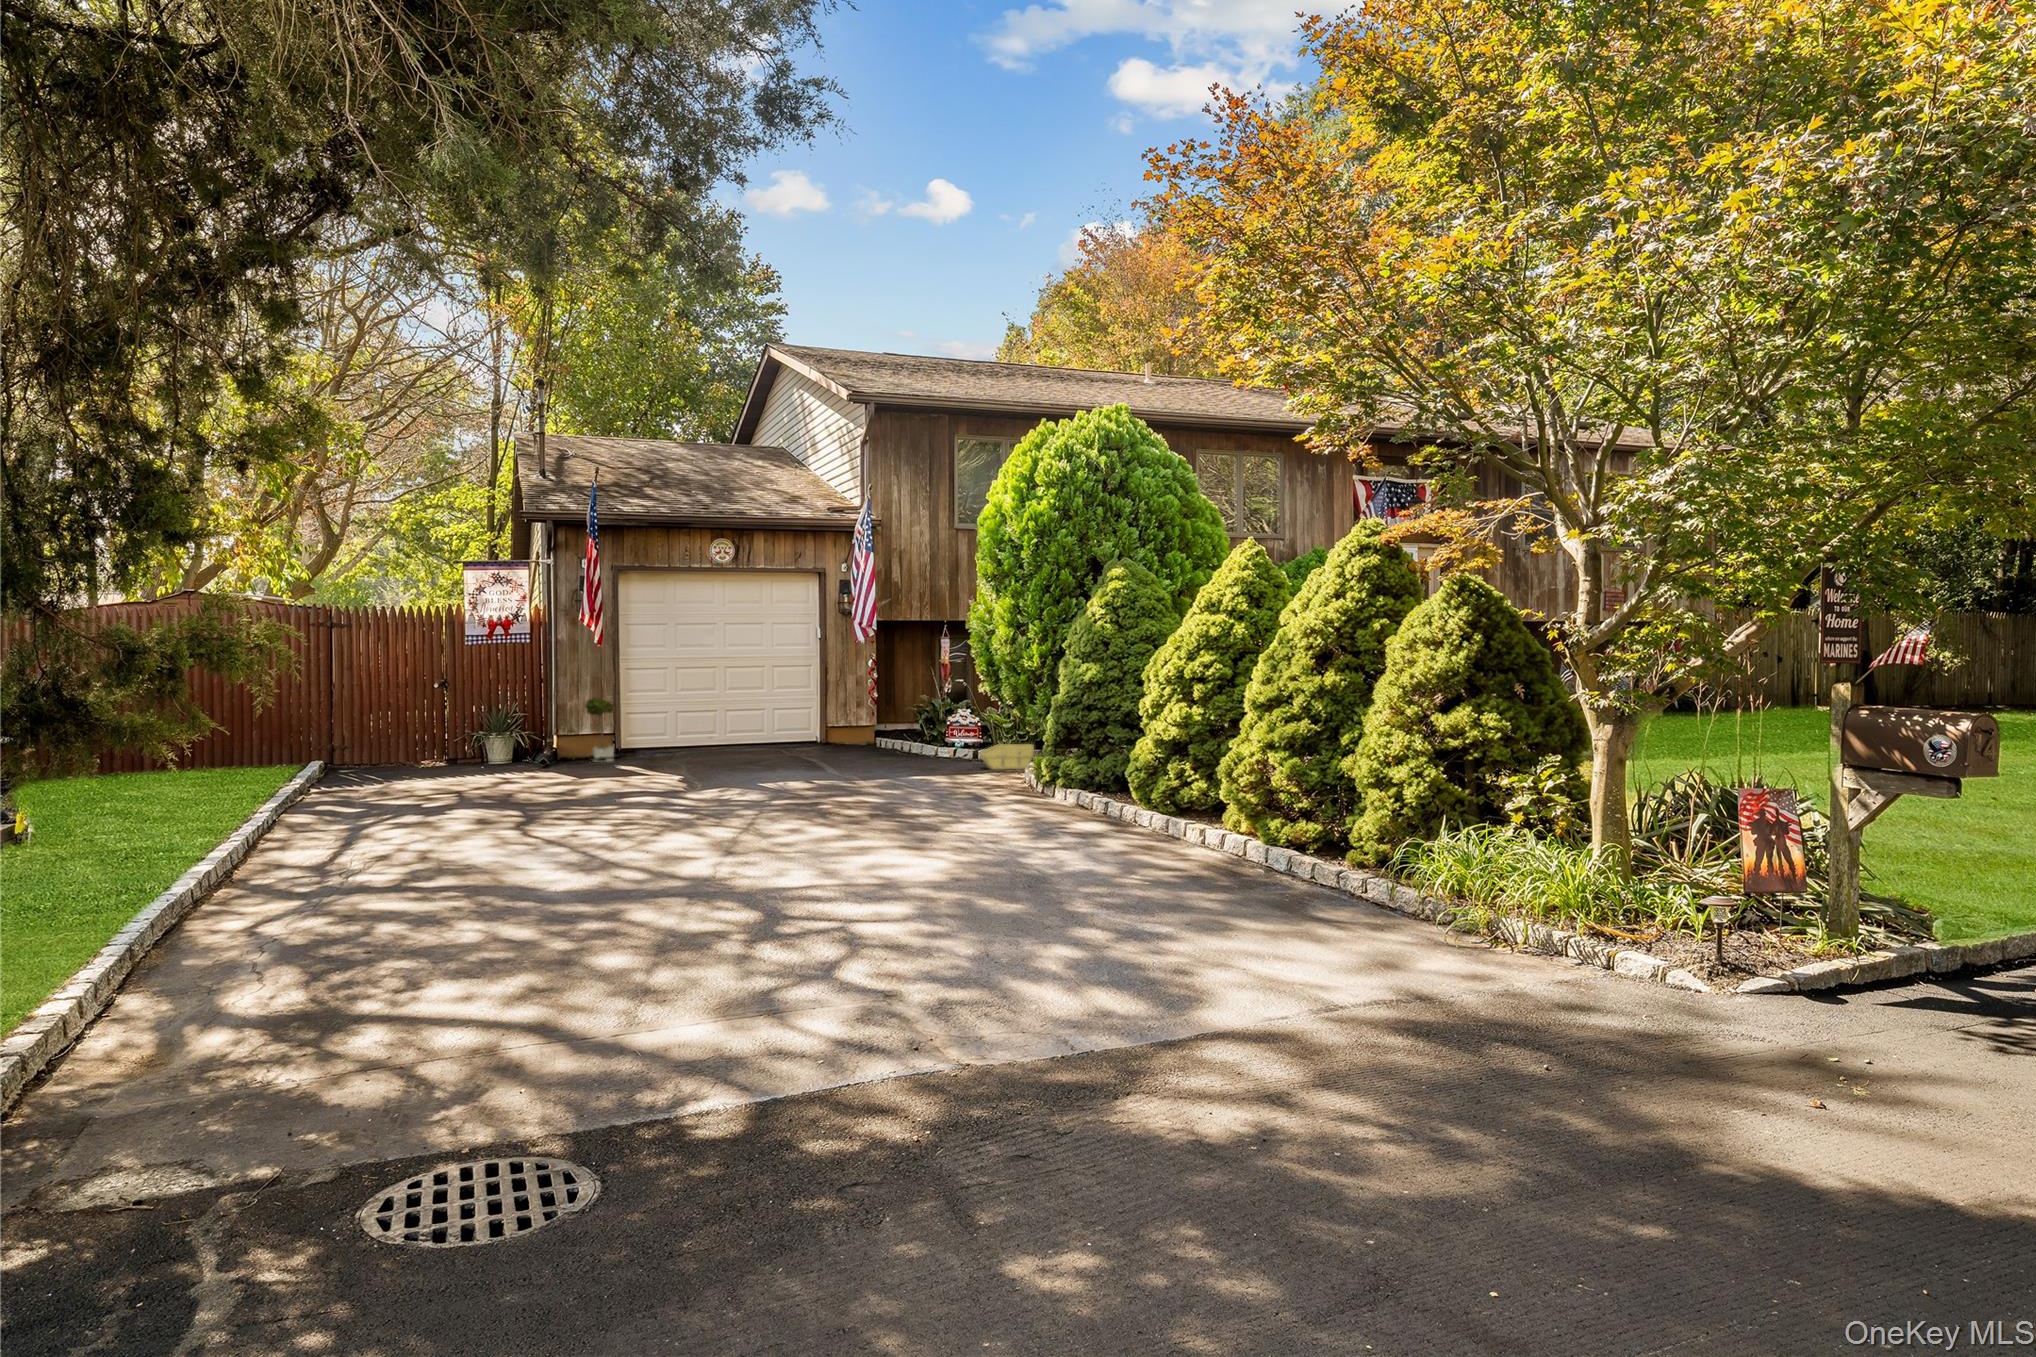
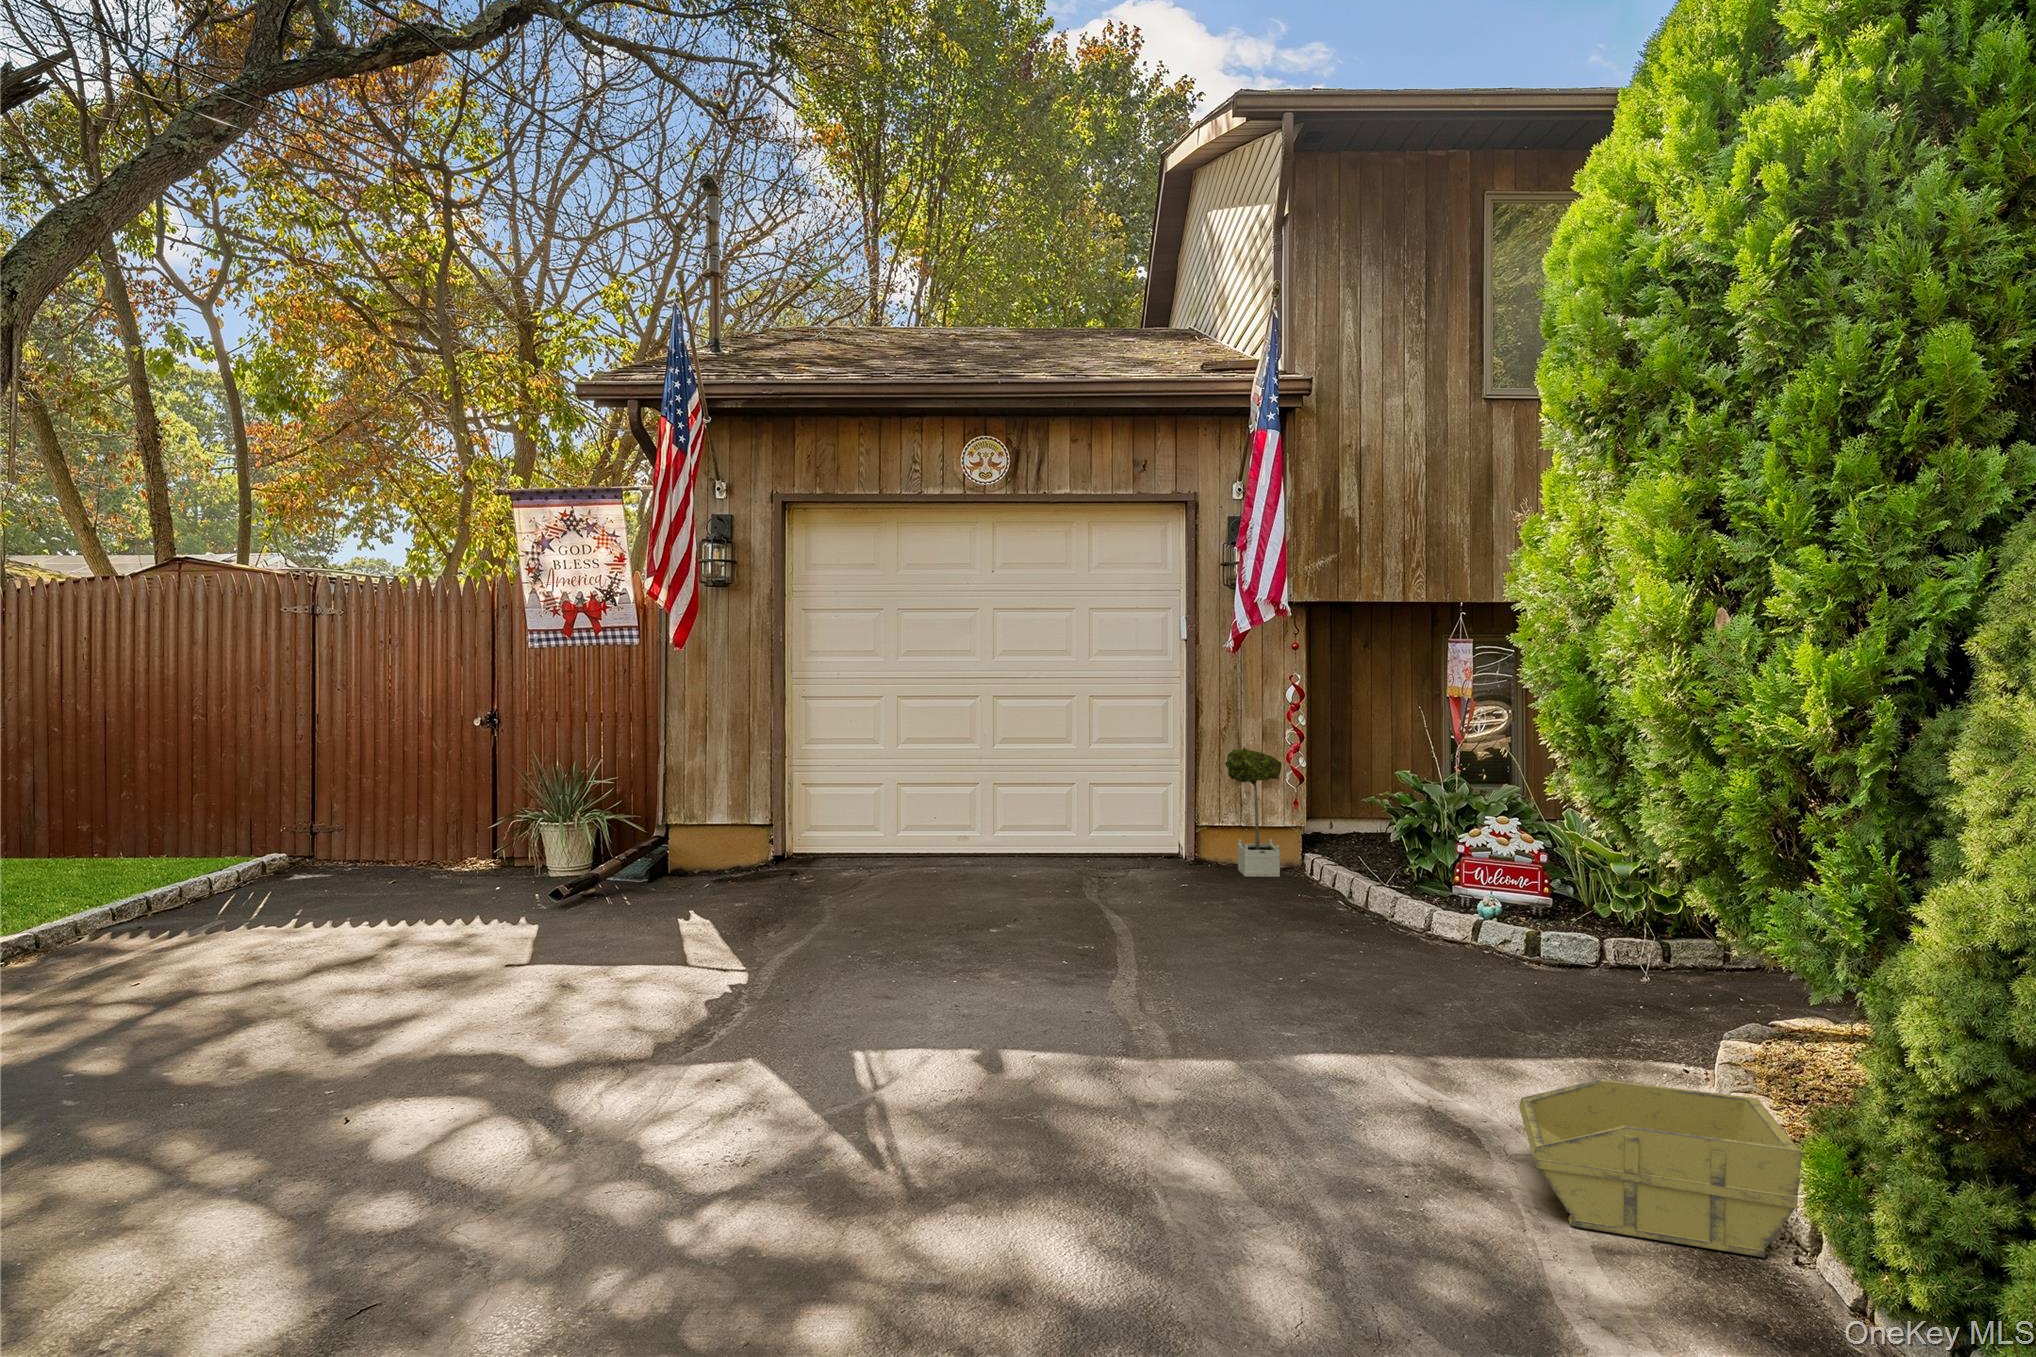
potted tree: present [585,698,614,762] -> present [1225,747,1282,877]

